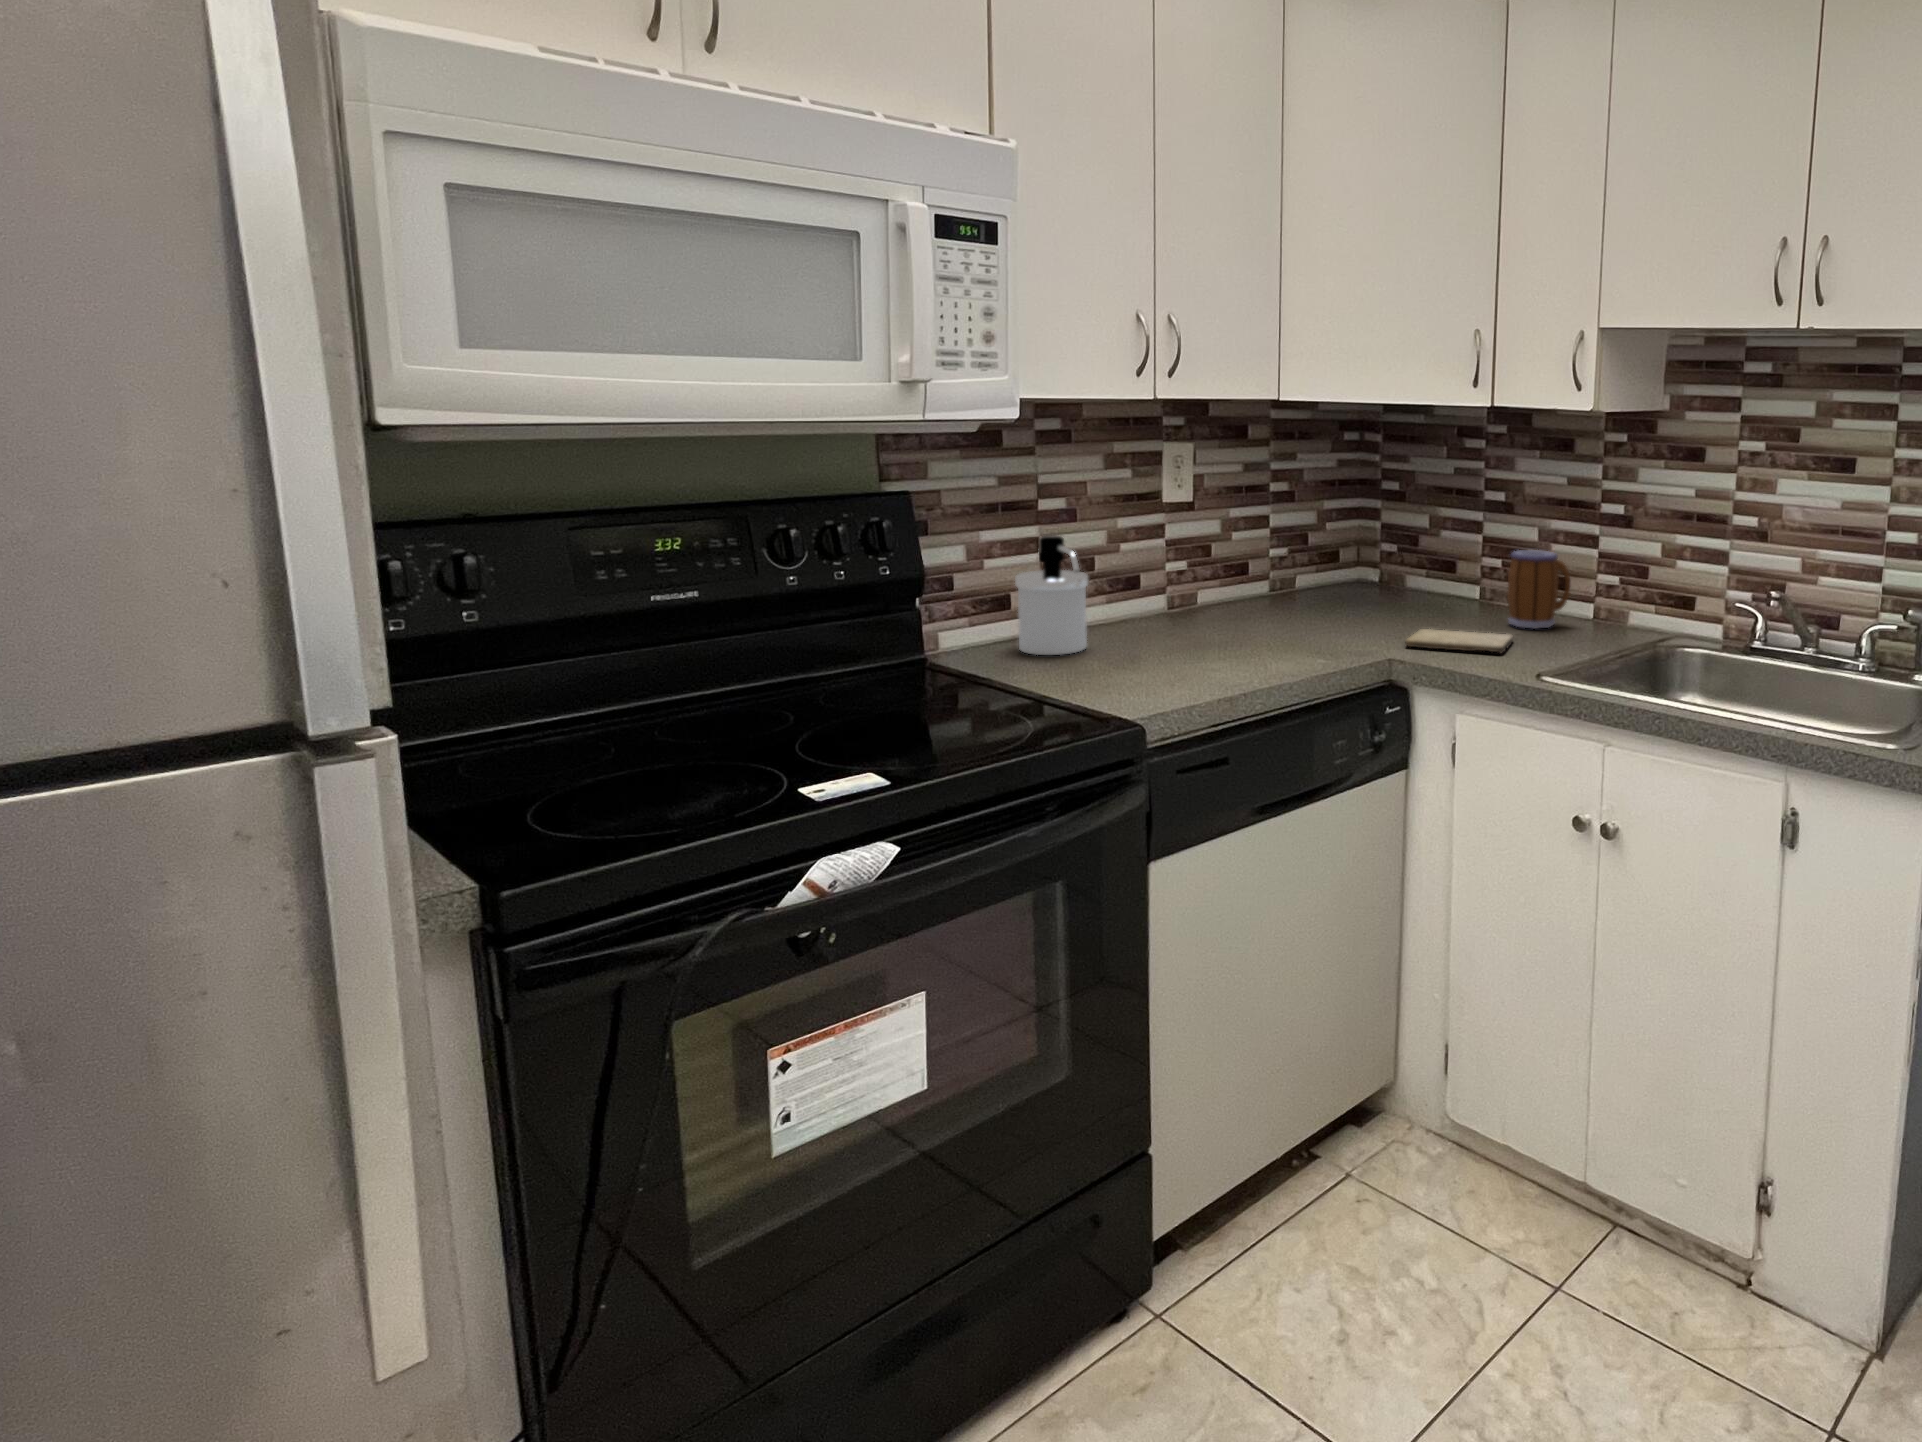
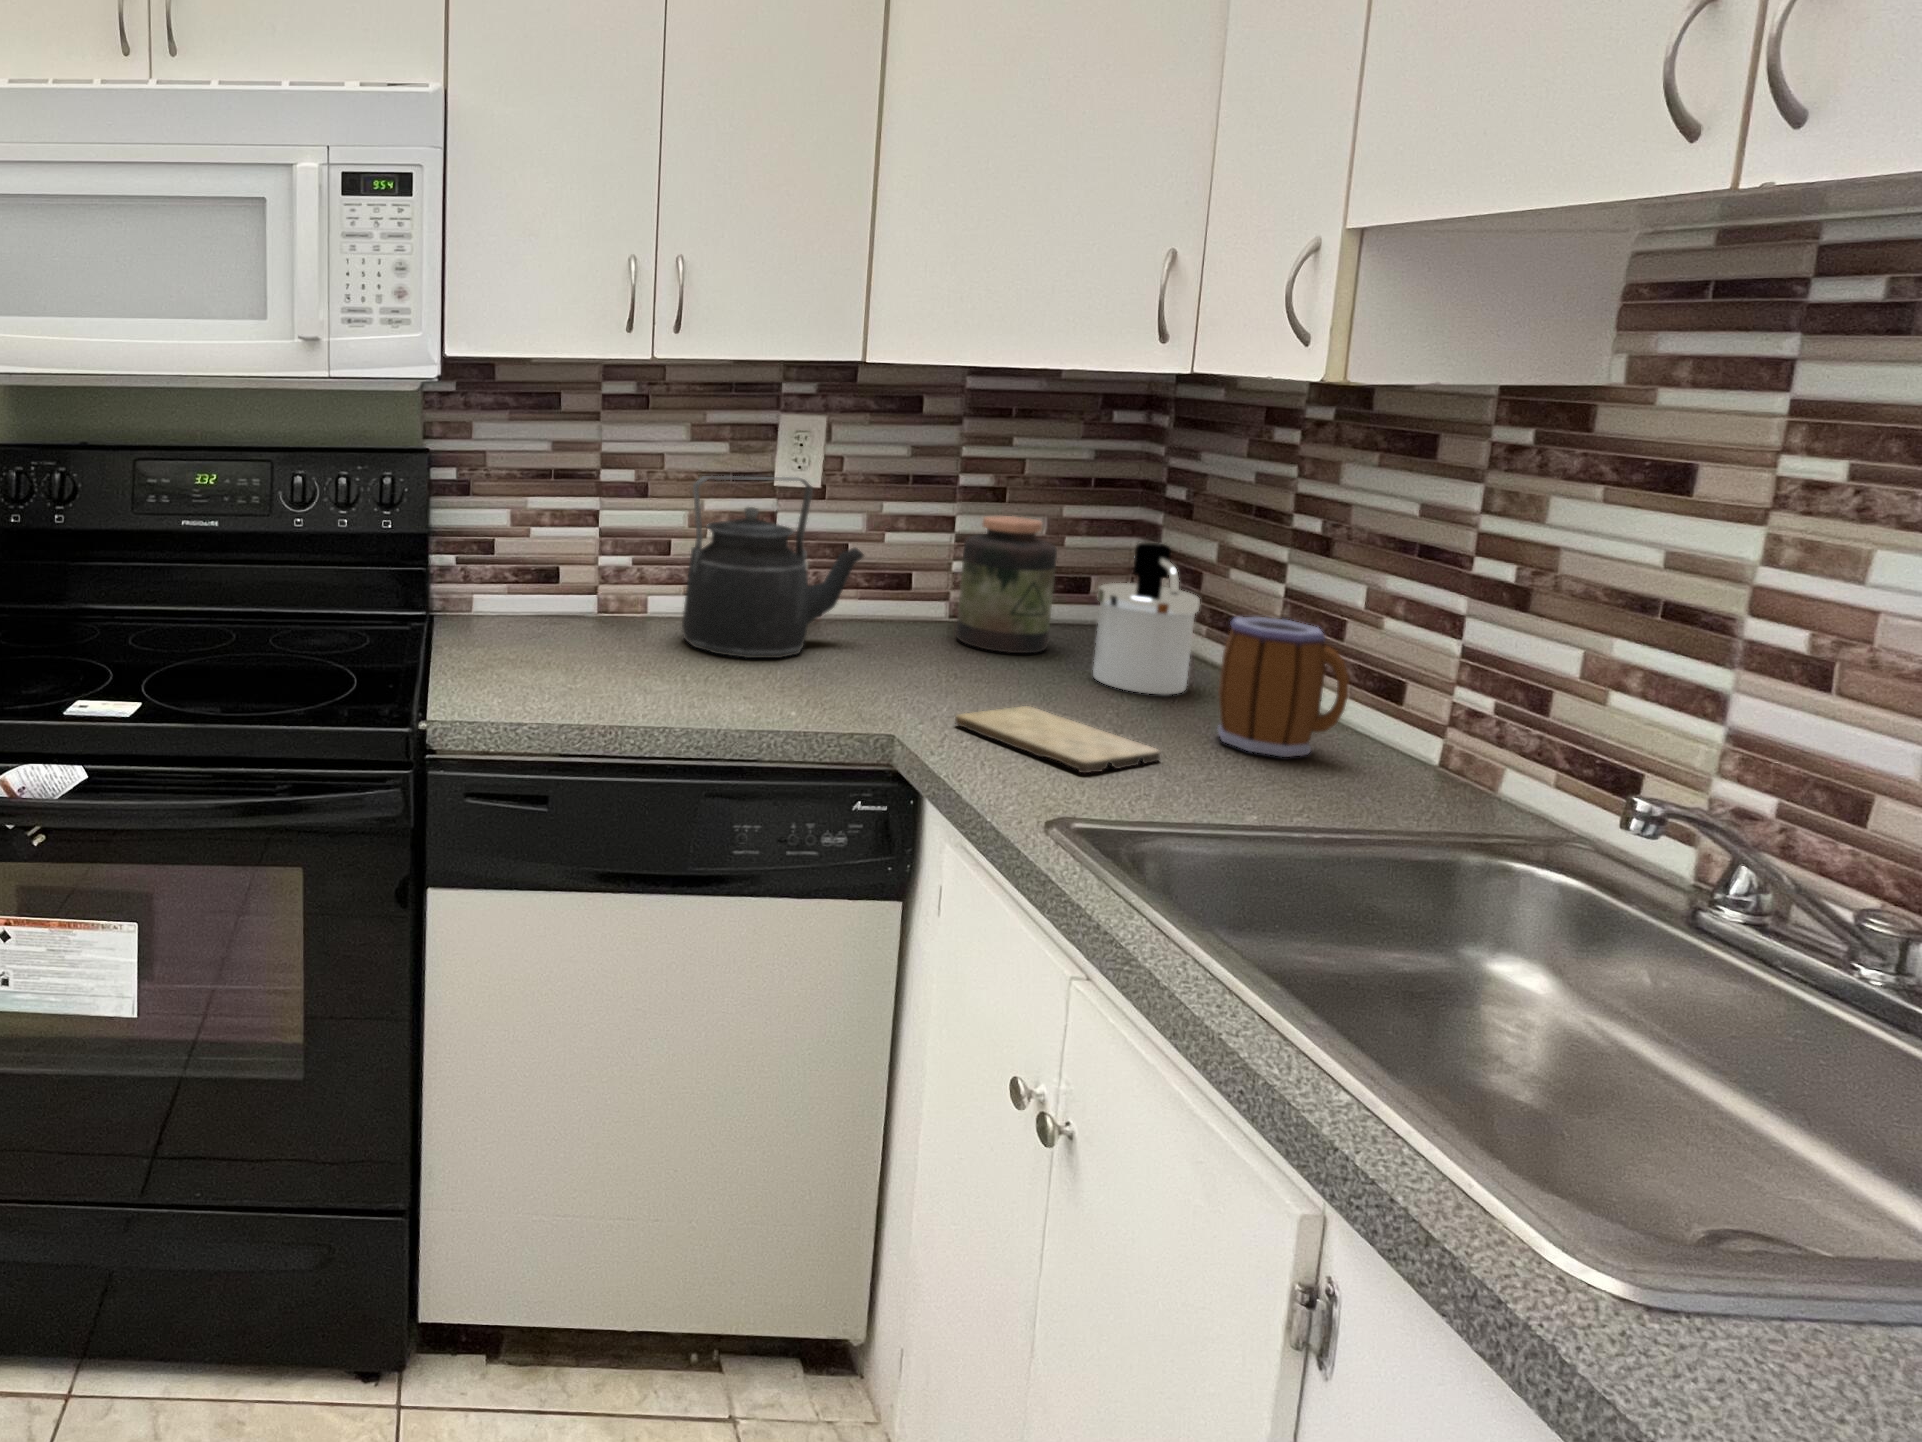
kettle: none [1144,492,1260,640] -> present [682,476,864,658]
jar: none [1299,510,1361,607] -> present [956,516,1057,653]
soap dispenser: present [1015,535,1088,655] -> present [1093,543,1200,695]

